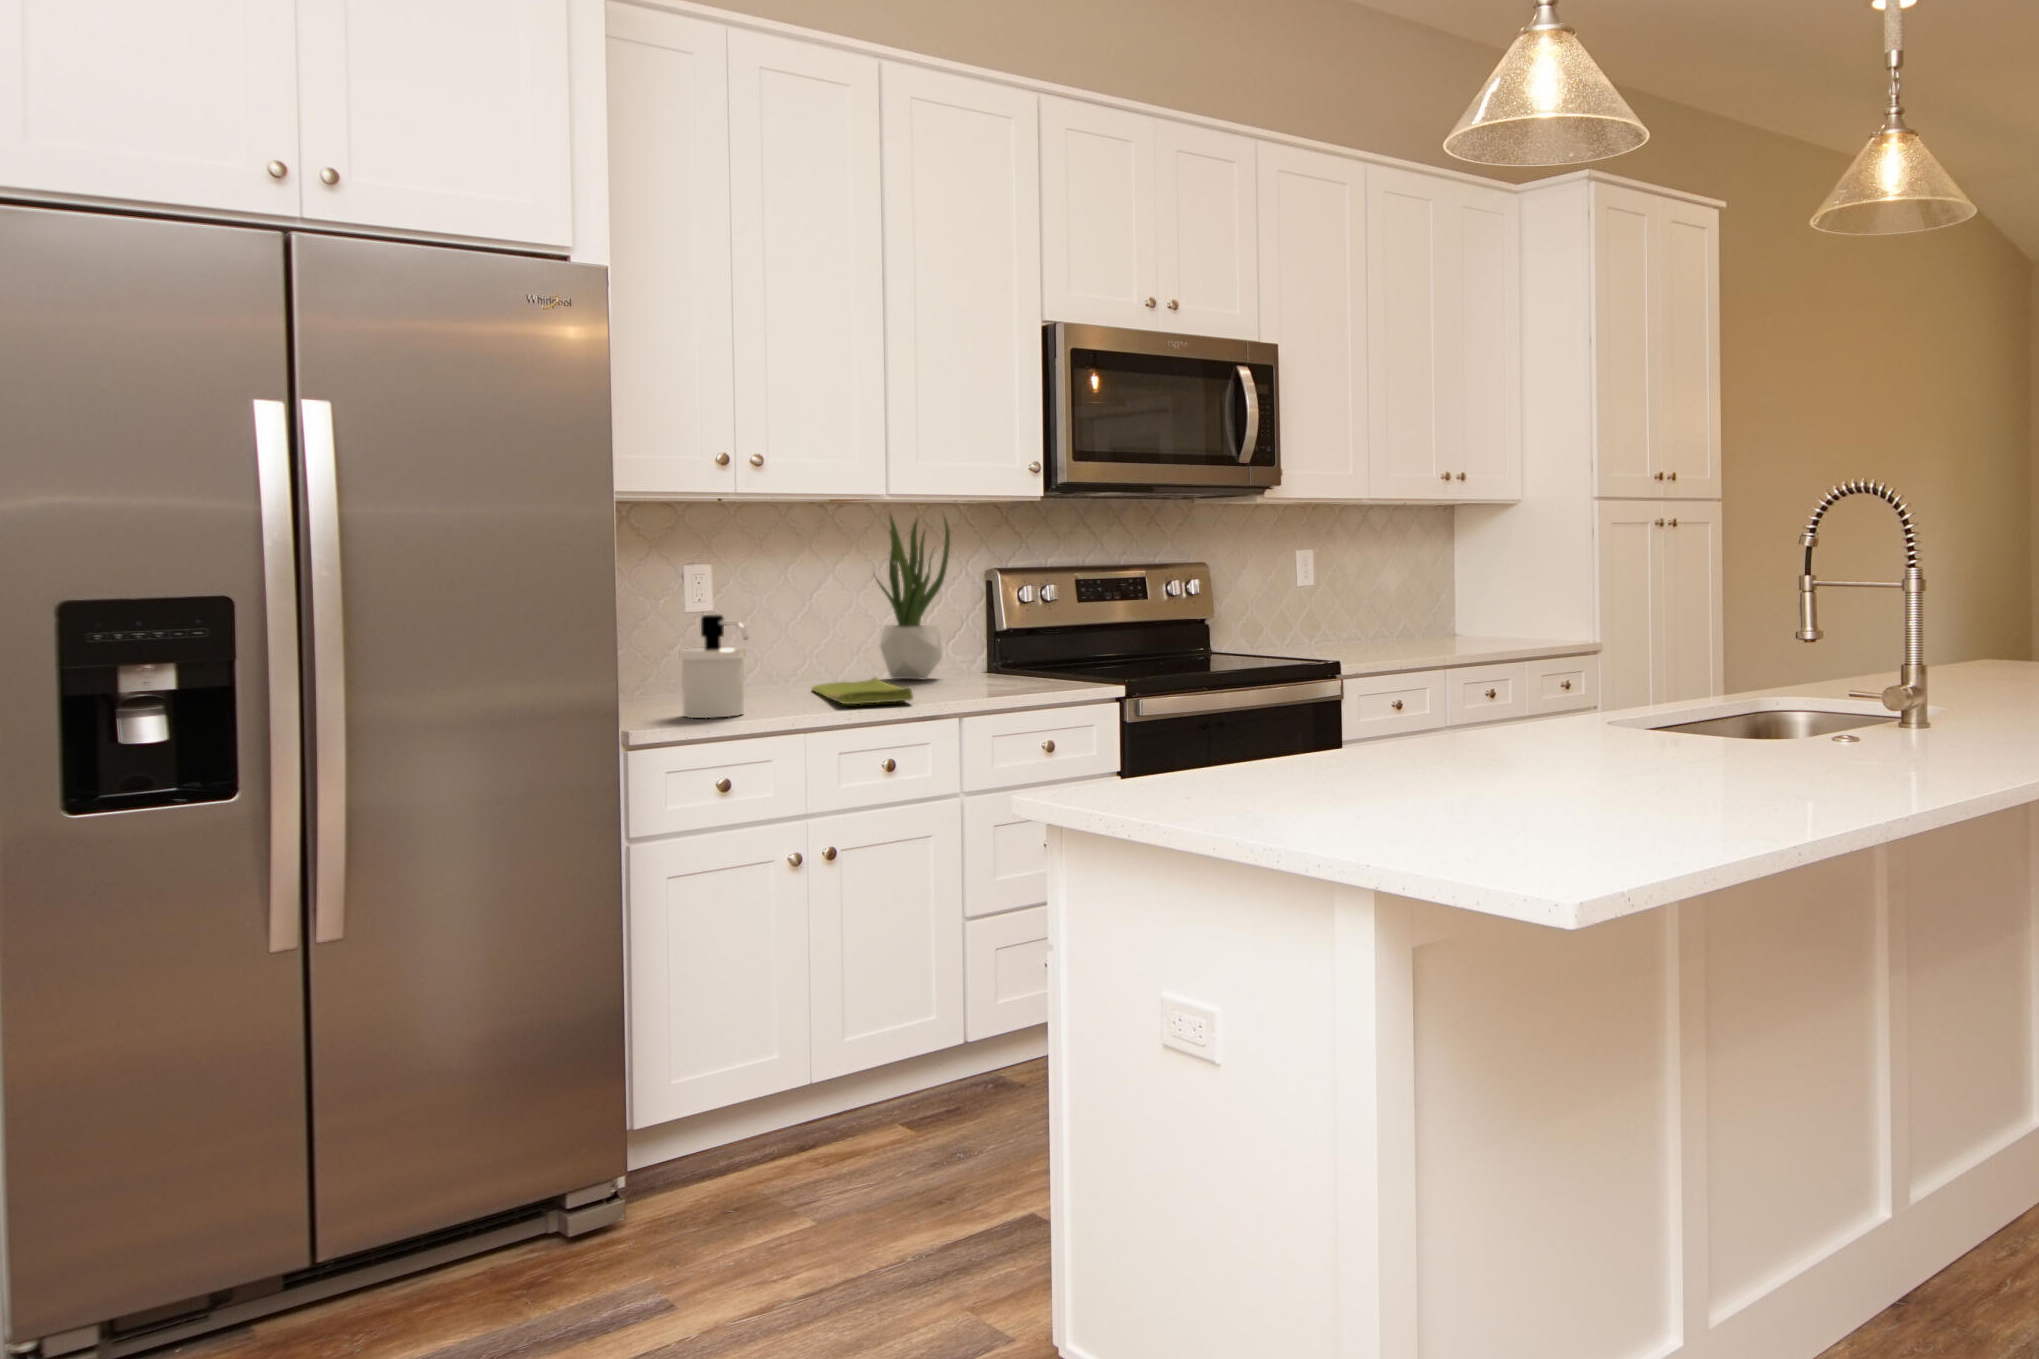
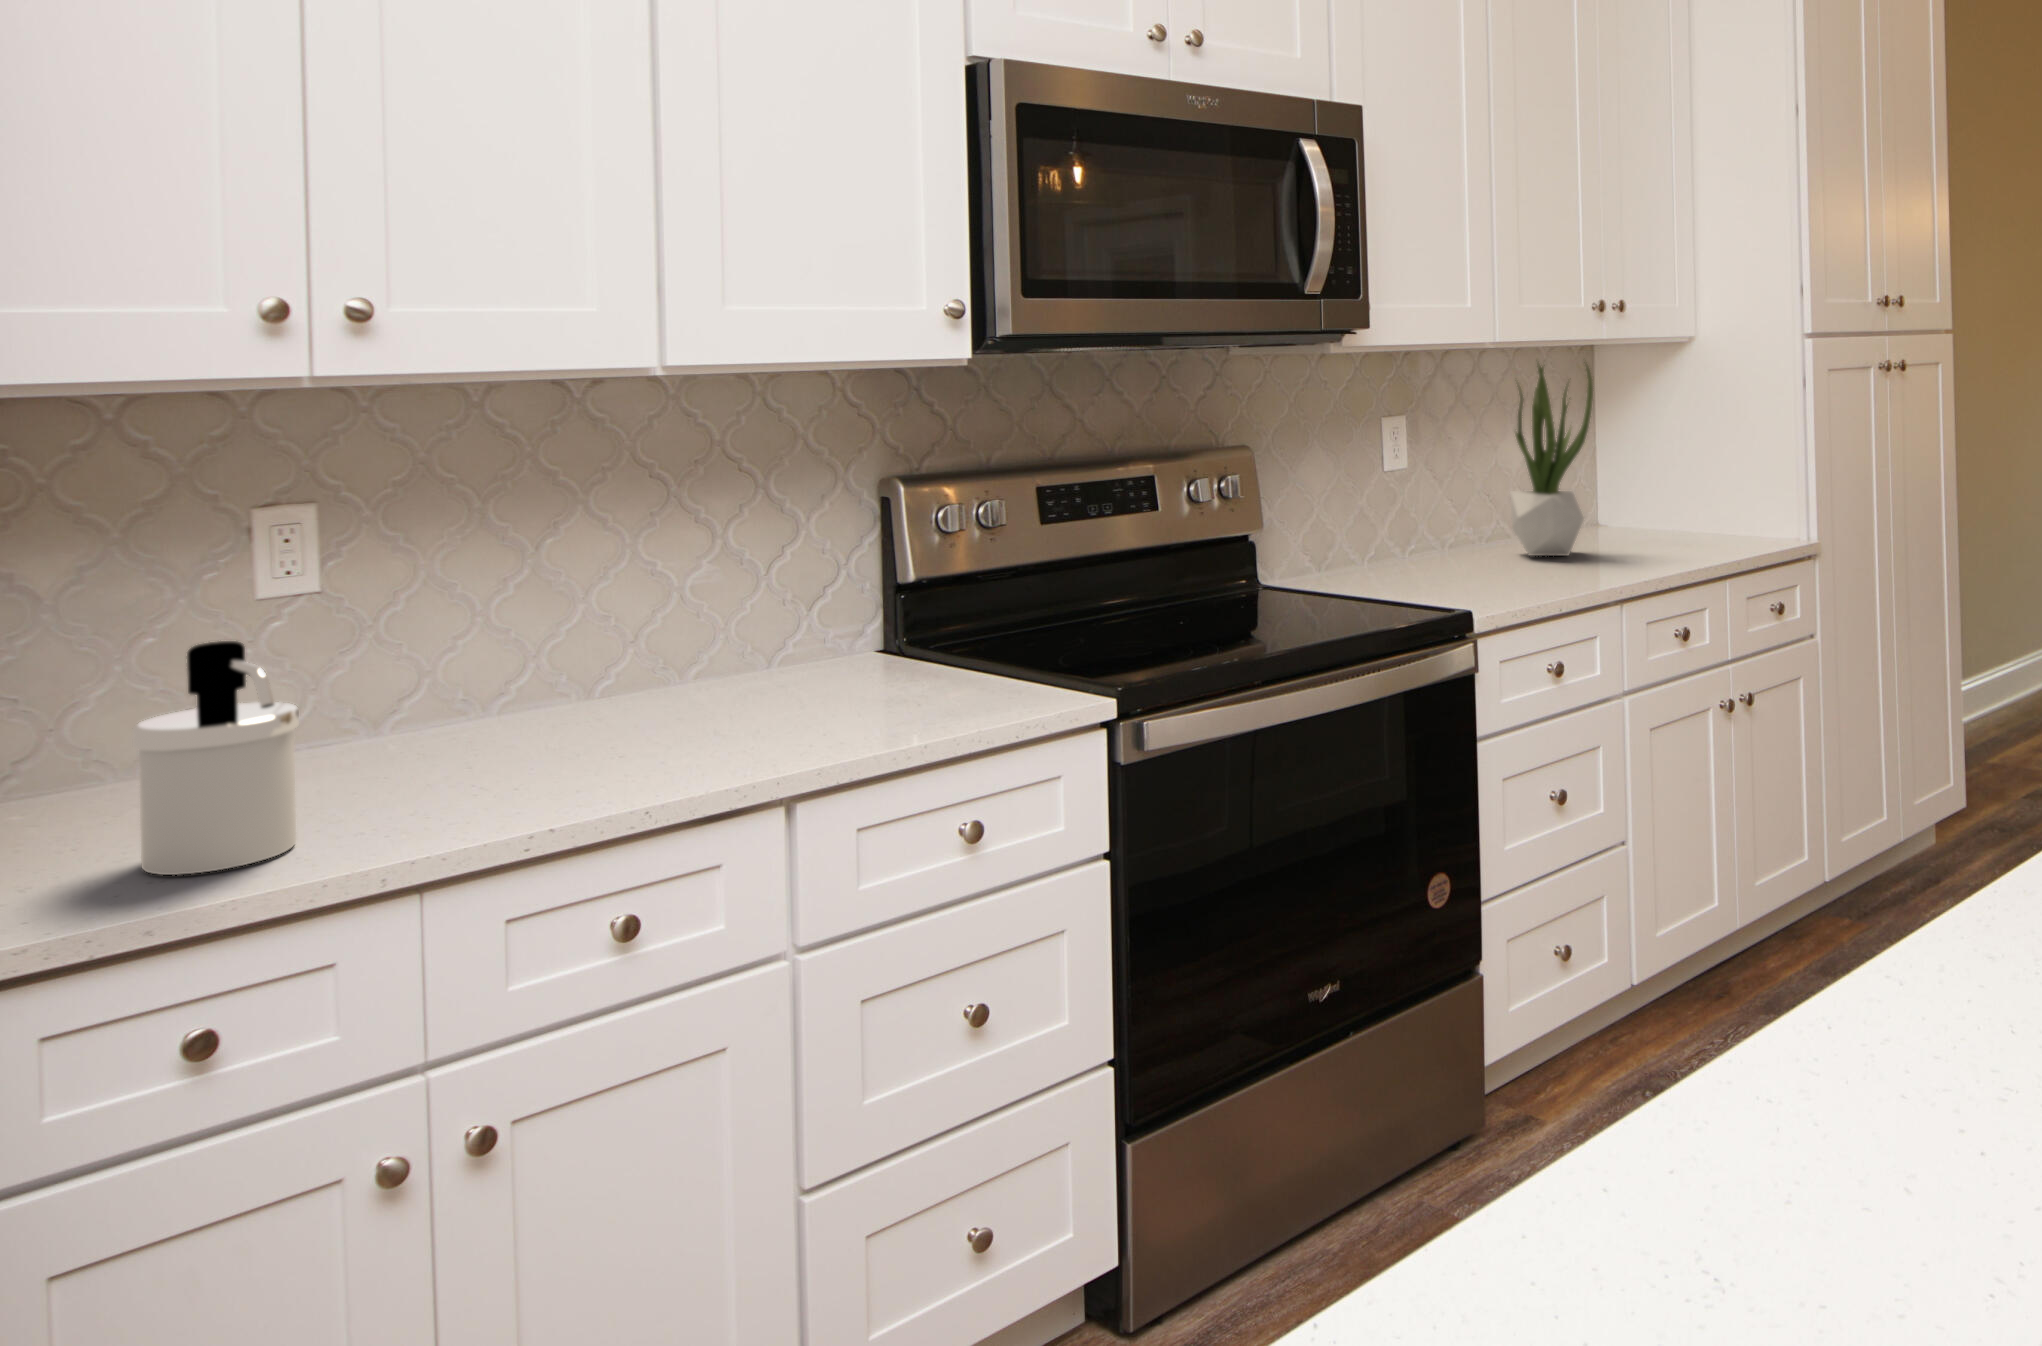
potted plant: present [876,515,950,679] -> present [1510,364,1593,556]
dish towel: present [812,677,913,704] -> none [516,699,688,803]

